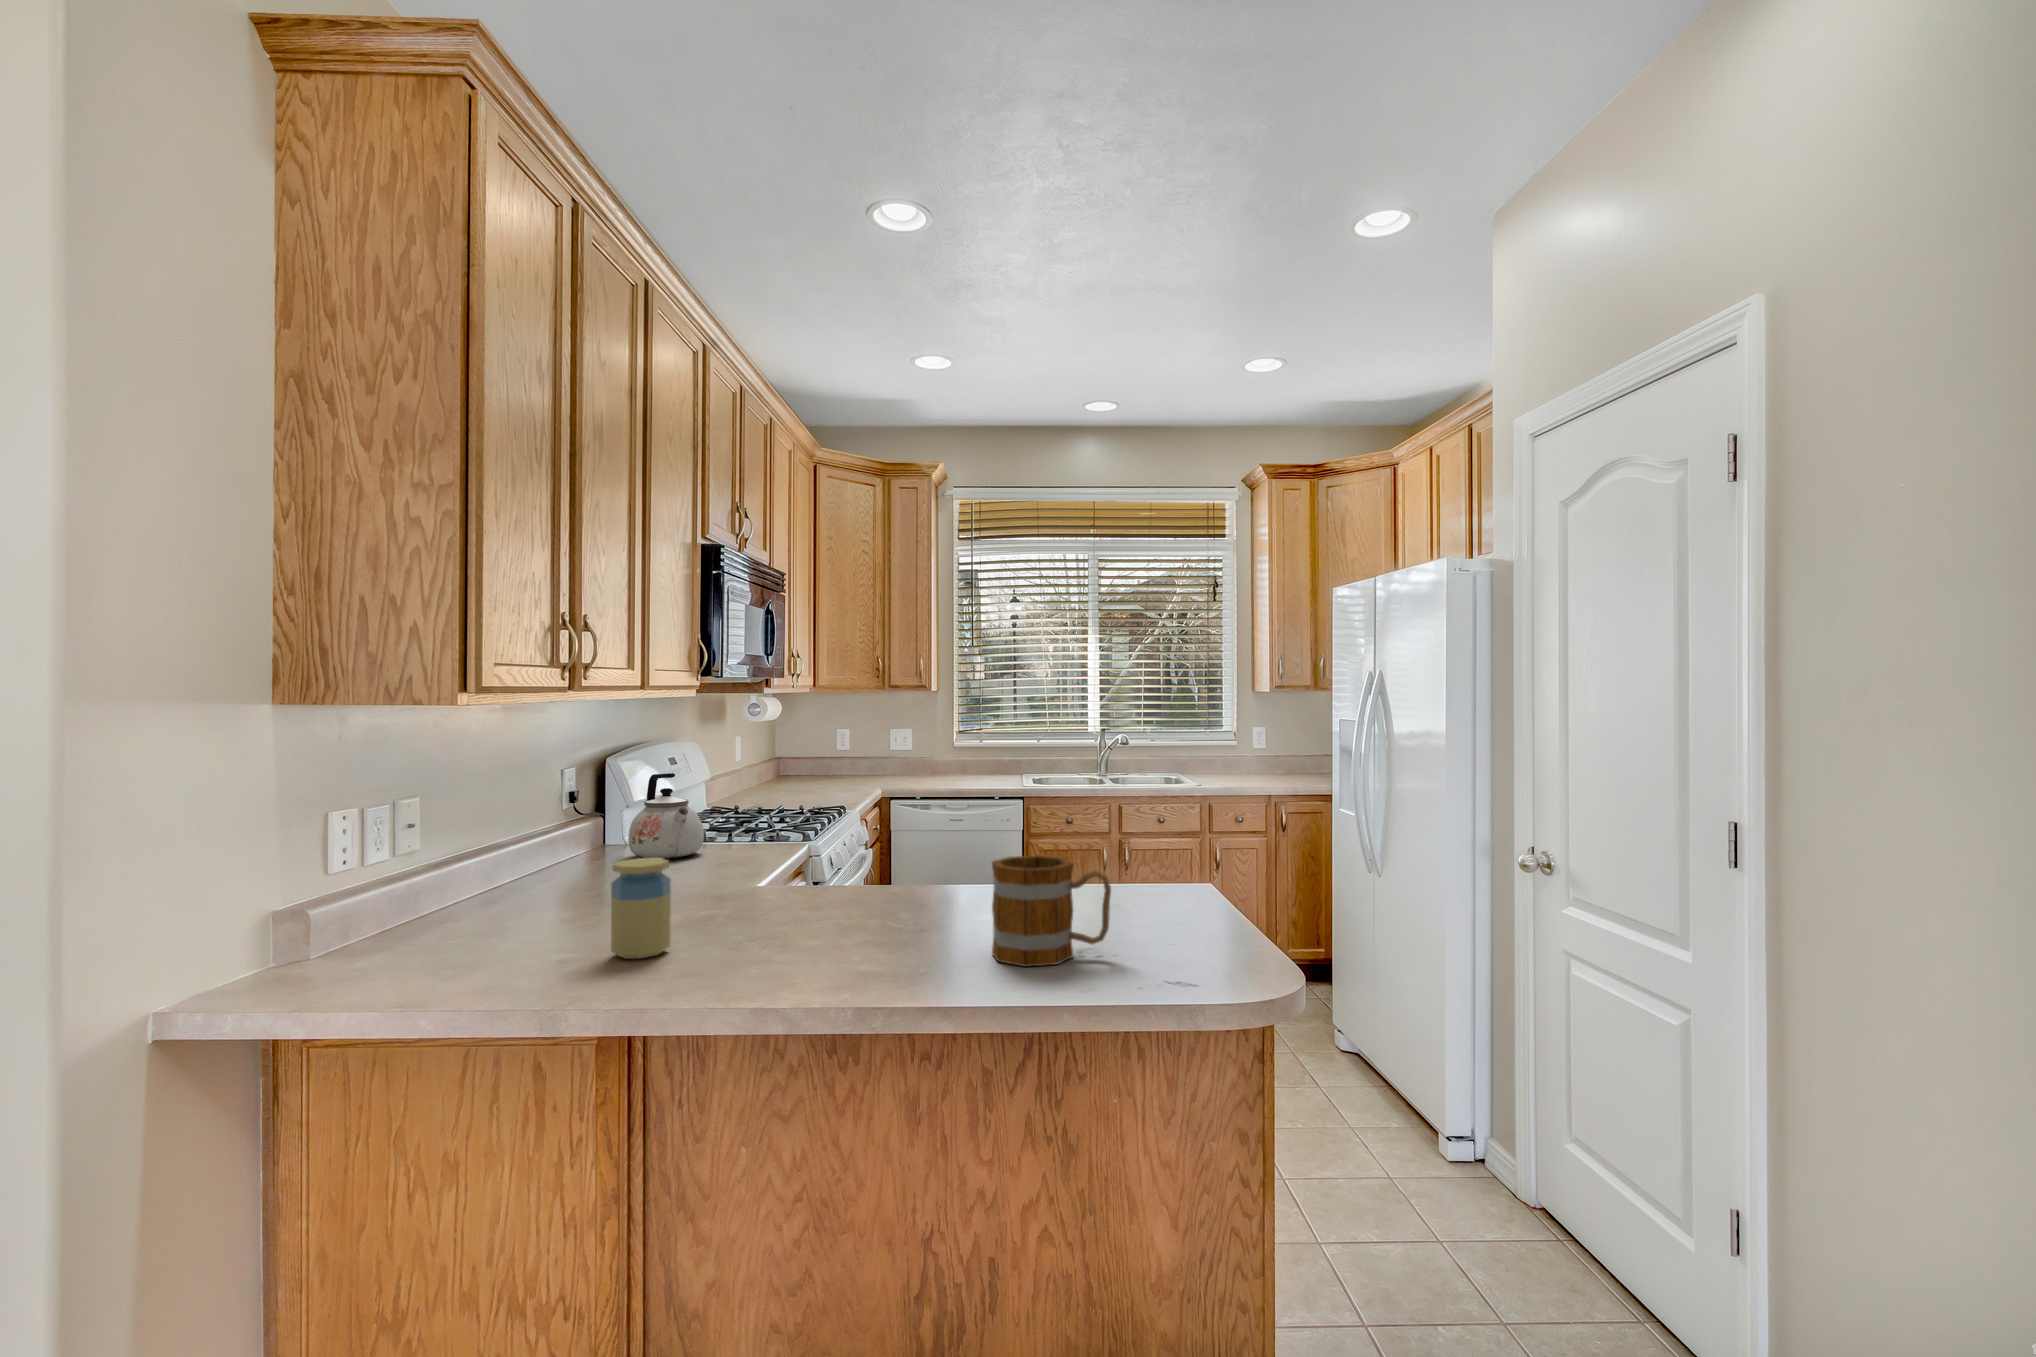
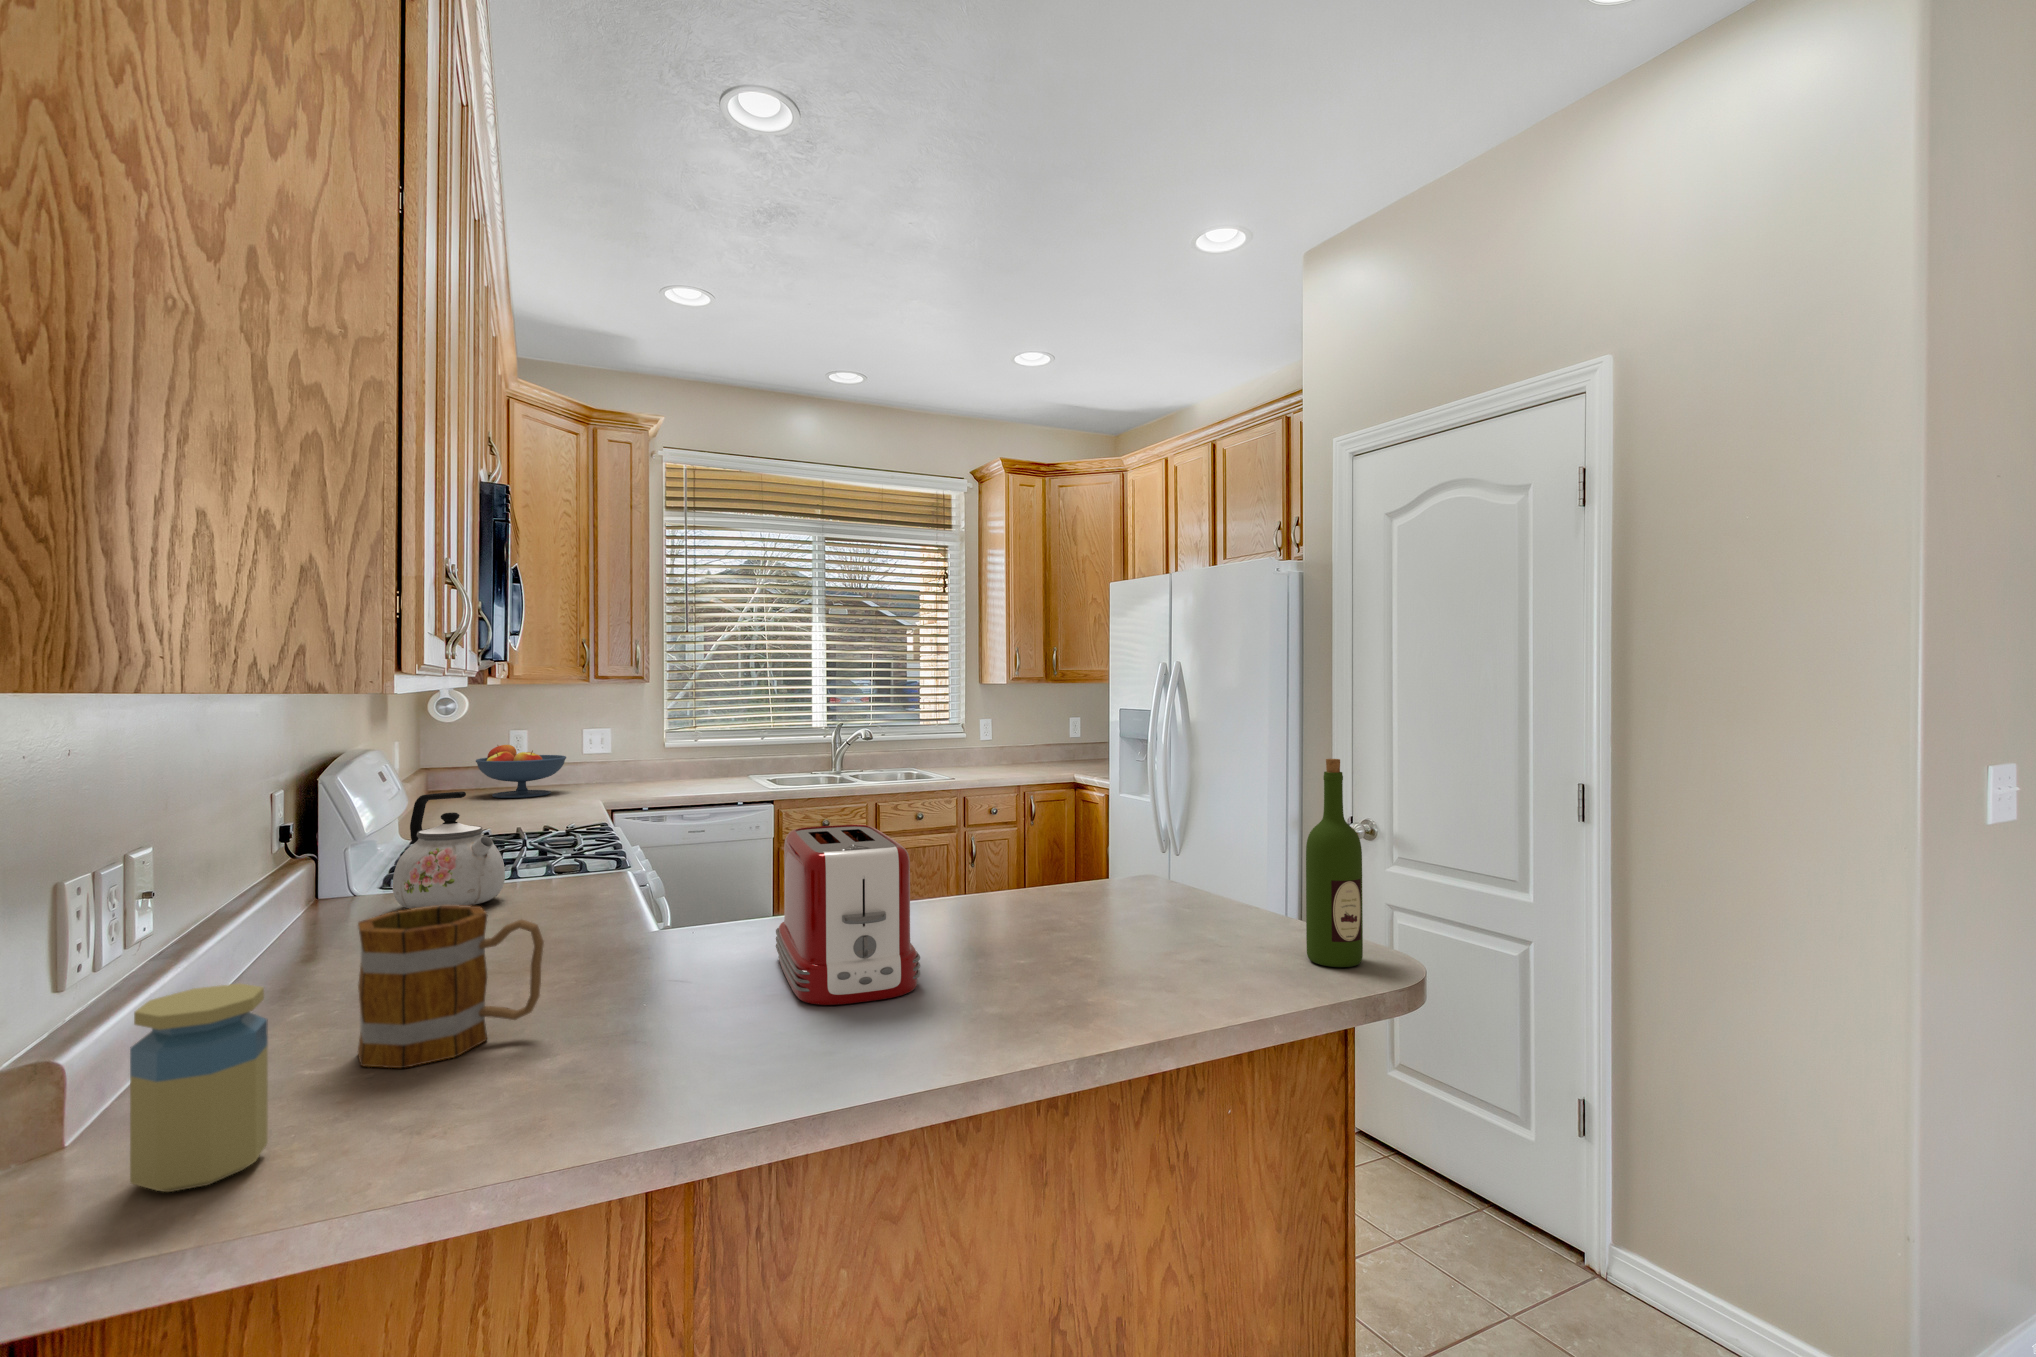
fruit bowl: none [801,740,869,784] -> present [476,745,566,798]
wine bottle: none [1185,772,1237,972] -> present [1306,759,1363,967]
toaster: none [755,811,879,945] -> present [776,825,920,1005]
mug: present [992,856,1111,967] -> present [358,905,544,1068]
jar: present [611,858,671,959] -> present [130,983,268,1192]

